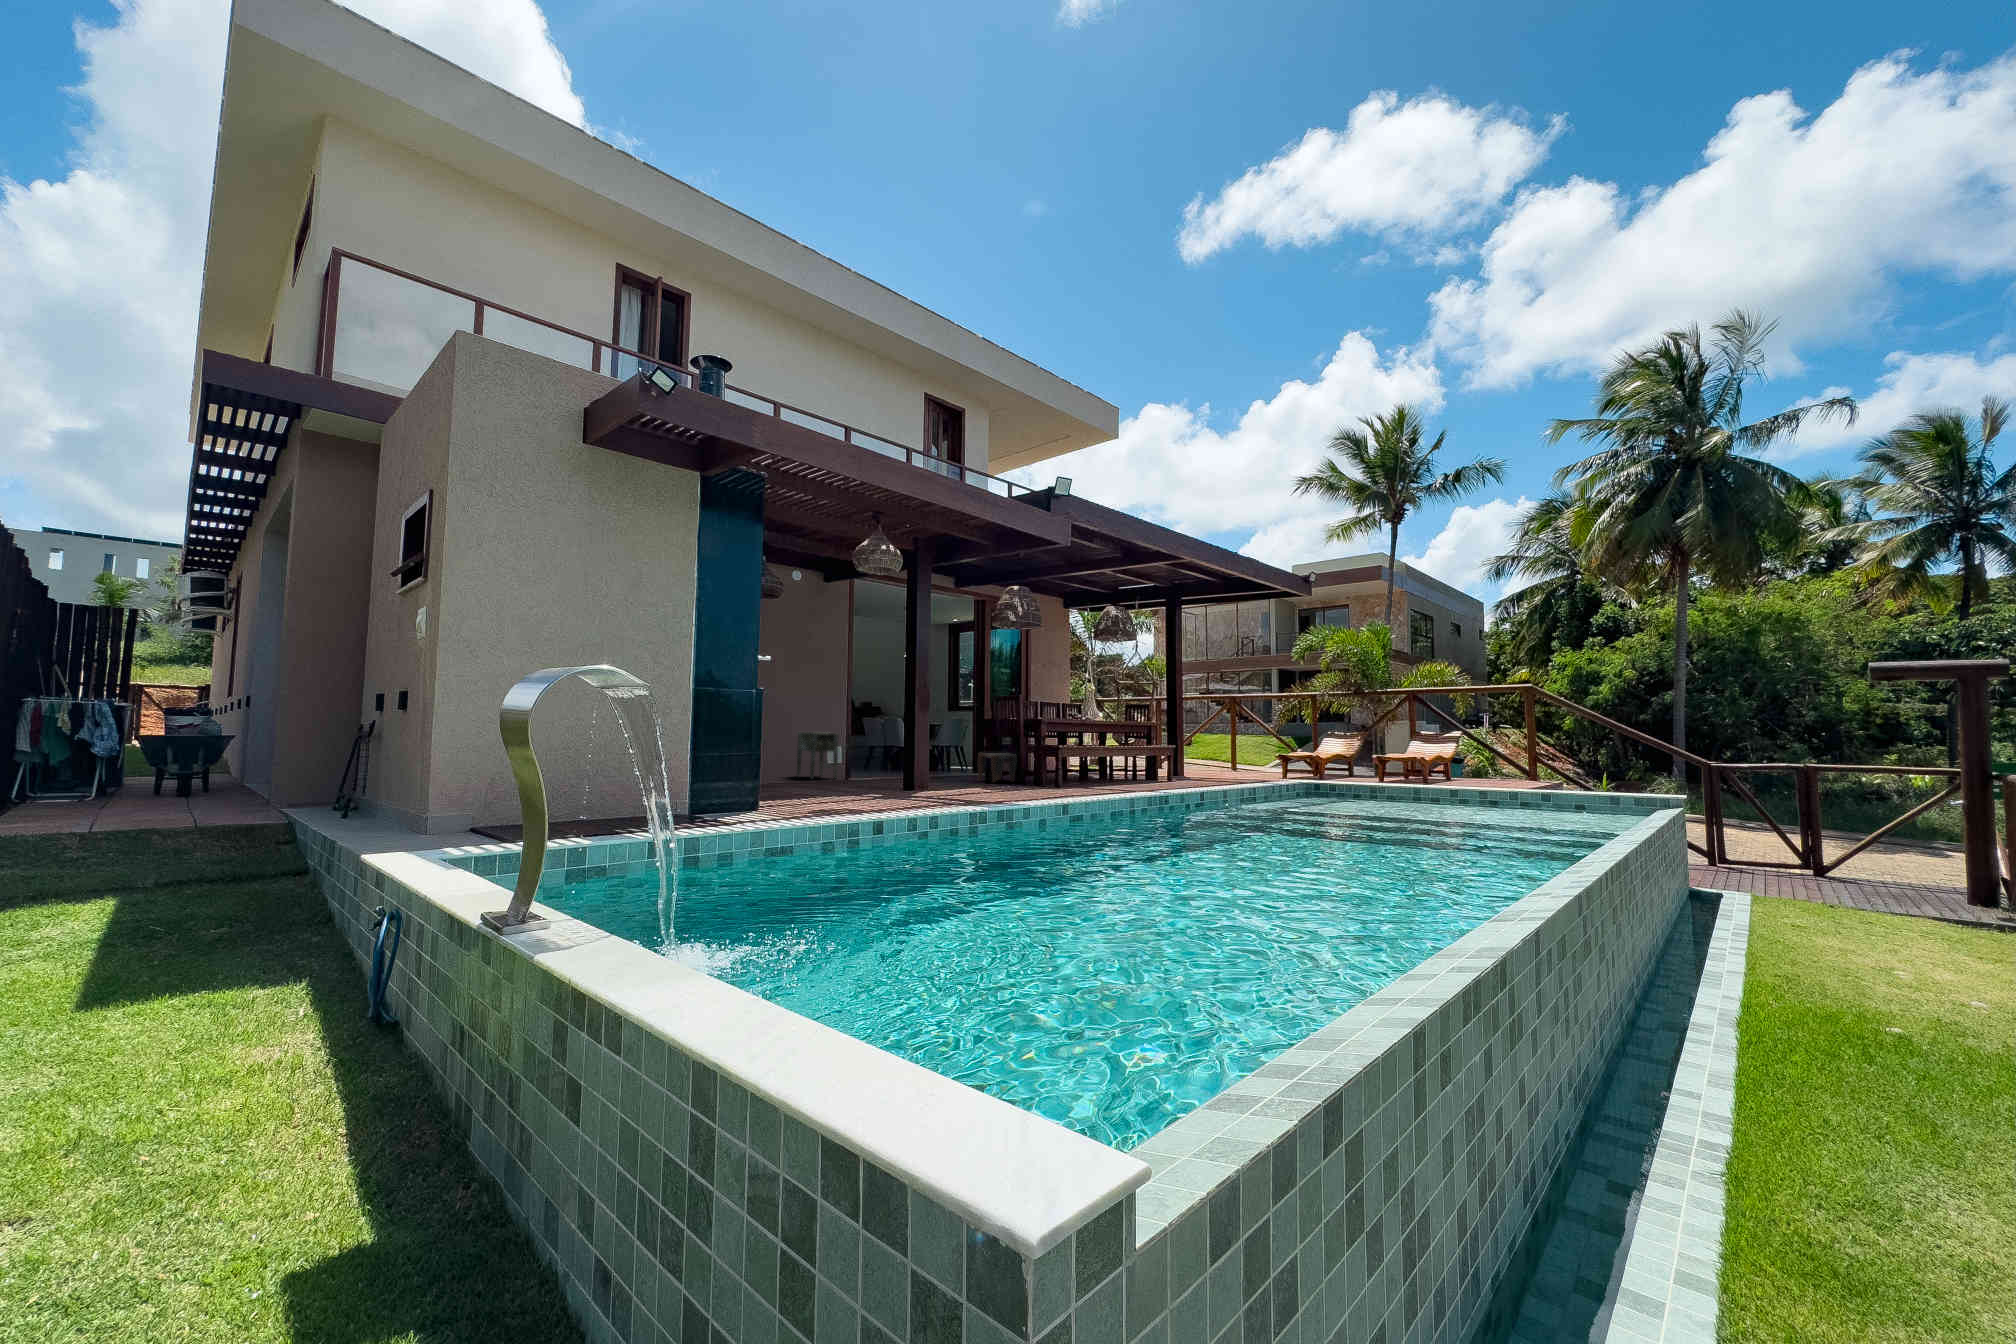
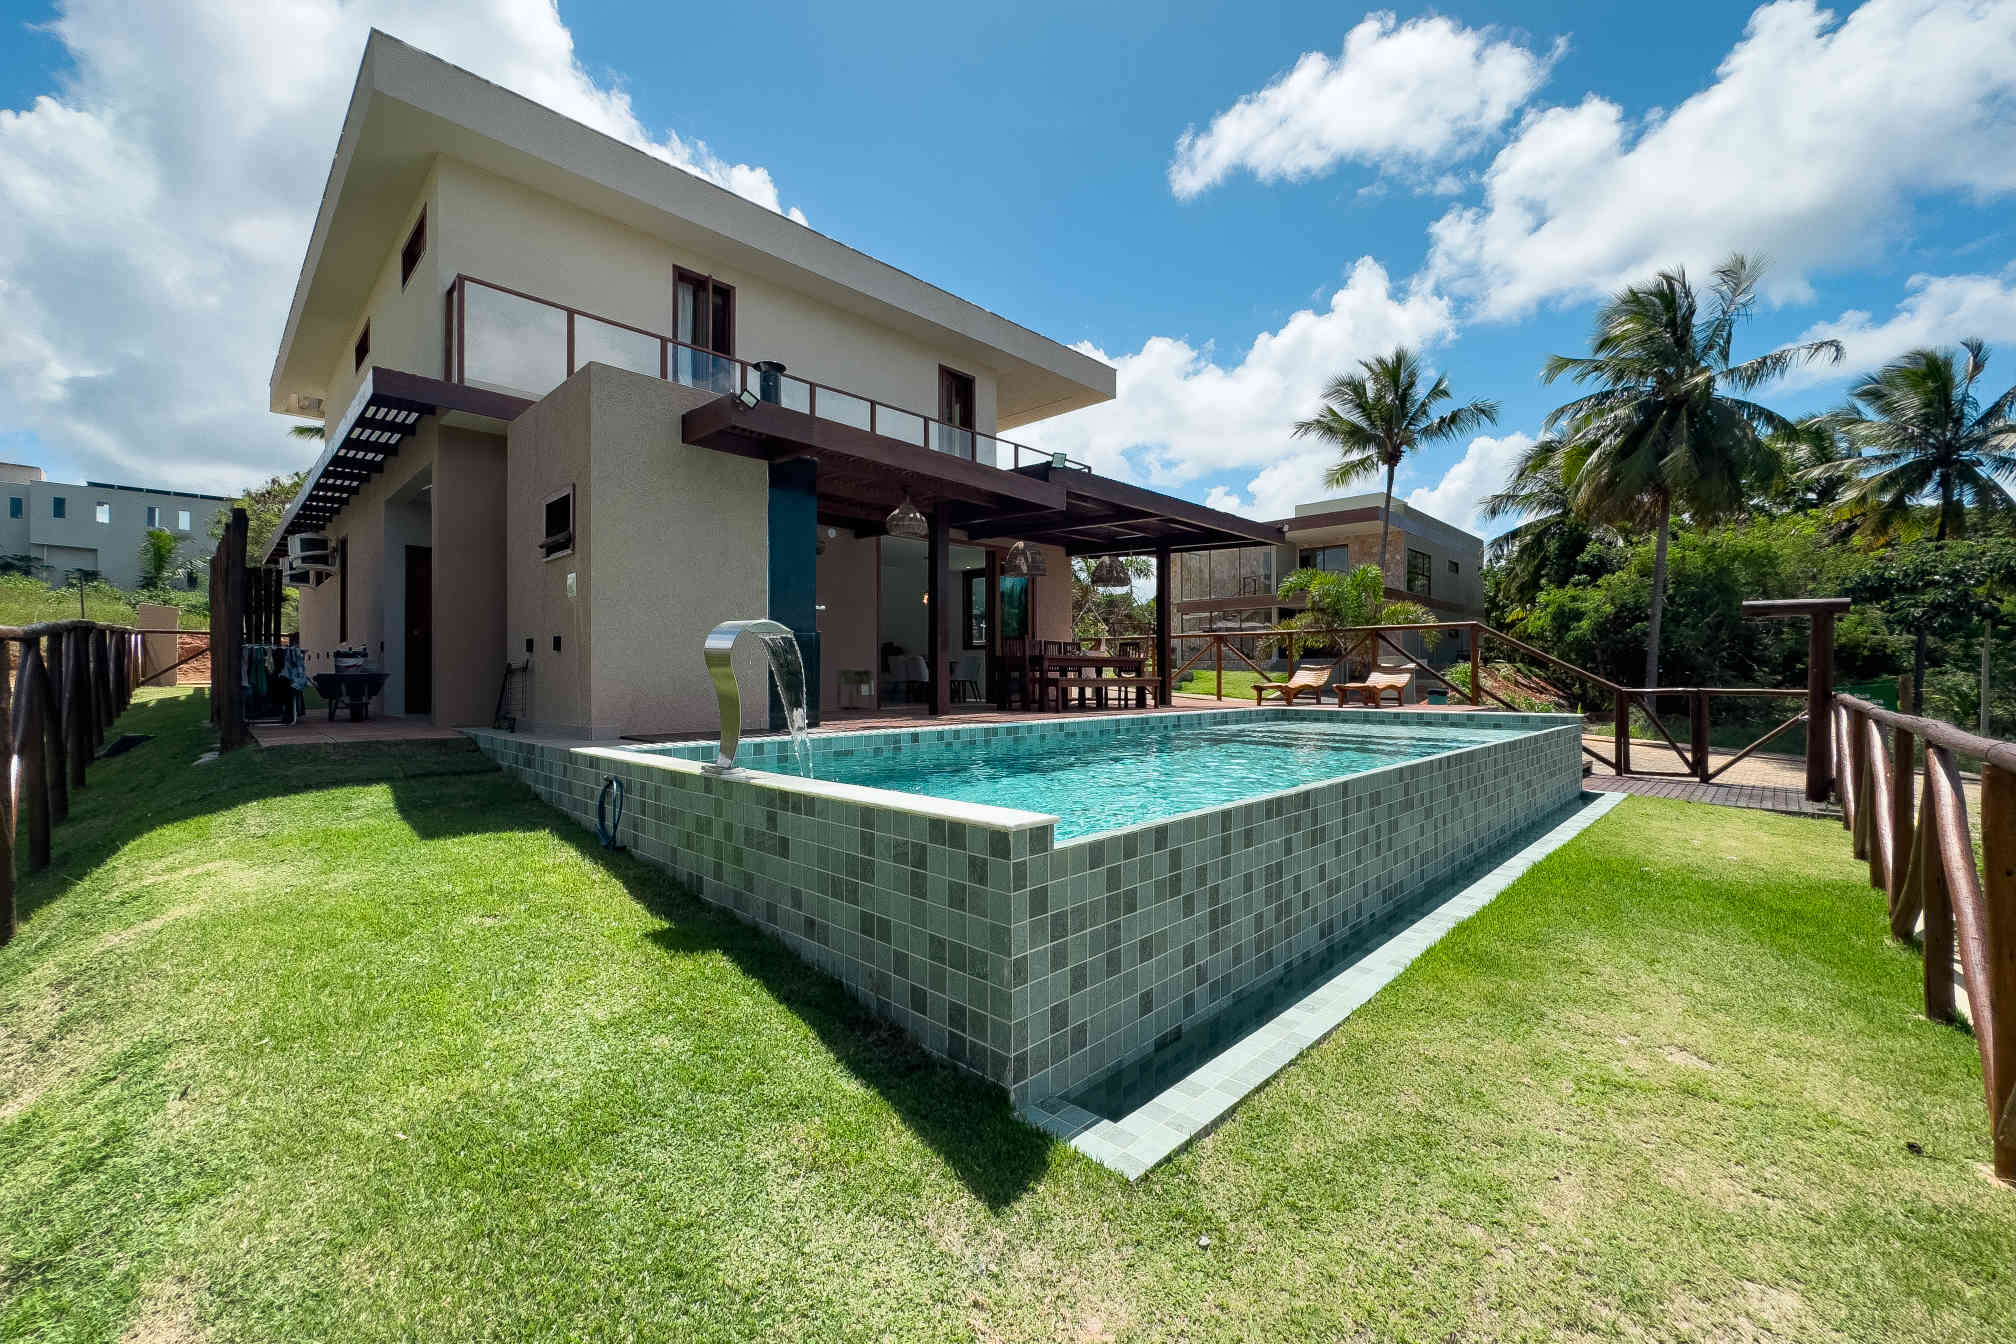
stool: present [978,753,1016,782] -> none [993,685,1026,710]

